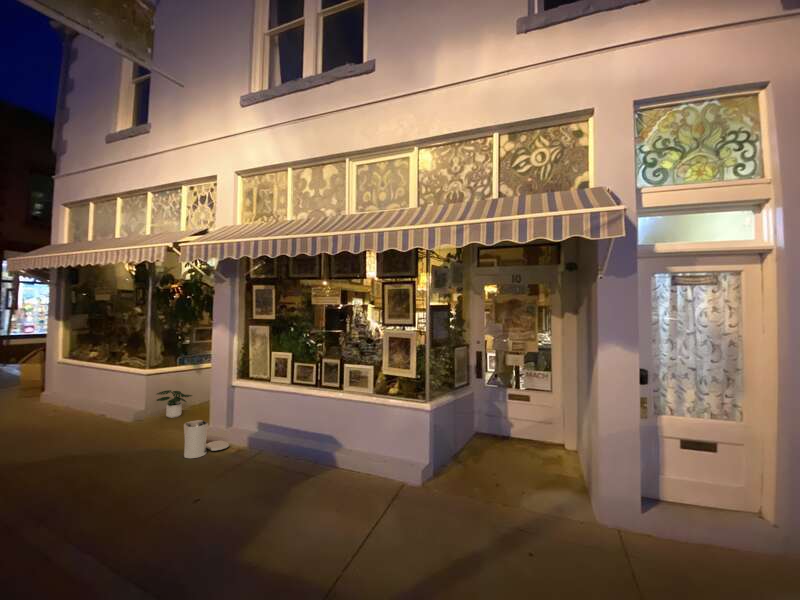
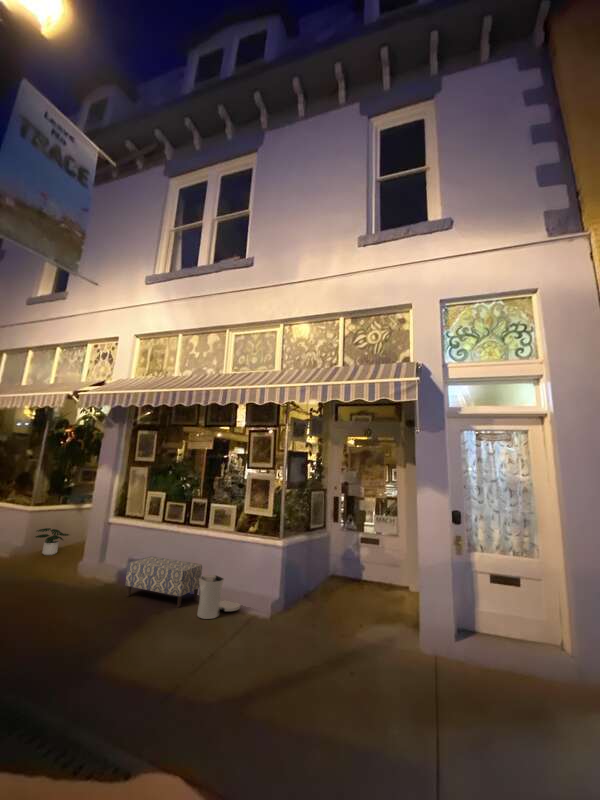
trash can: present [184,420,229,458] -> present [197,575,240,619]
bench: none [260,422,341,477] -> present [125,557,202,607]

